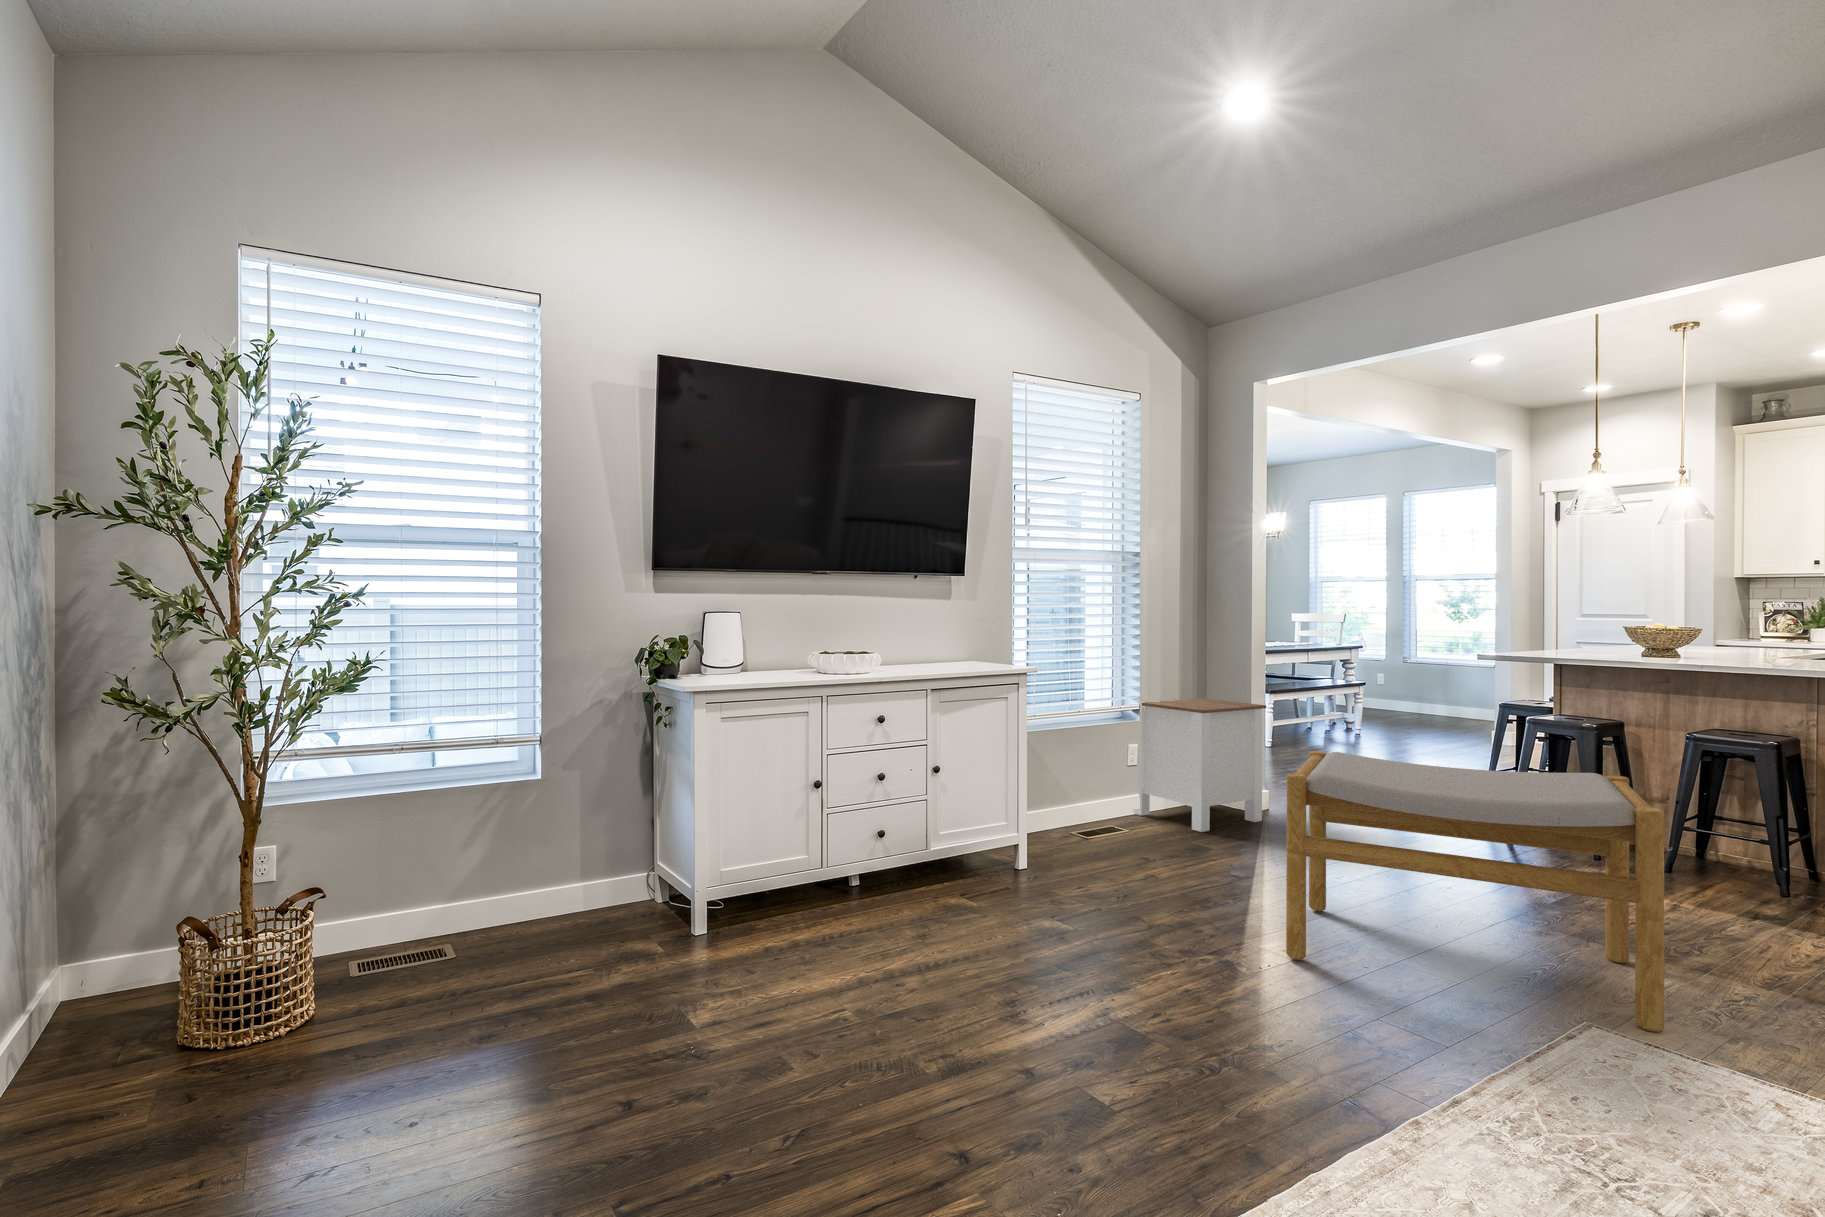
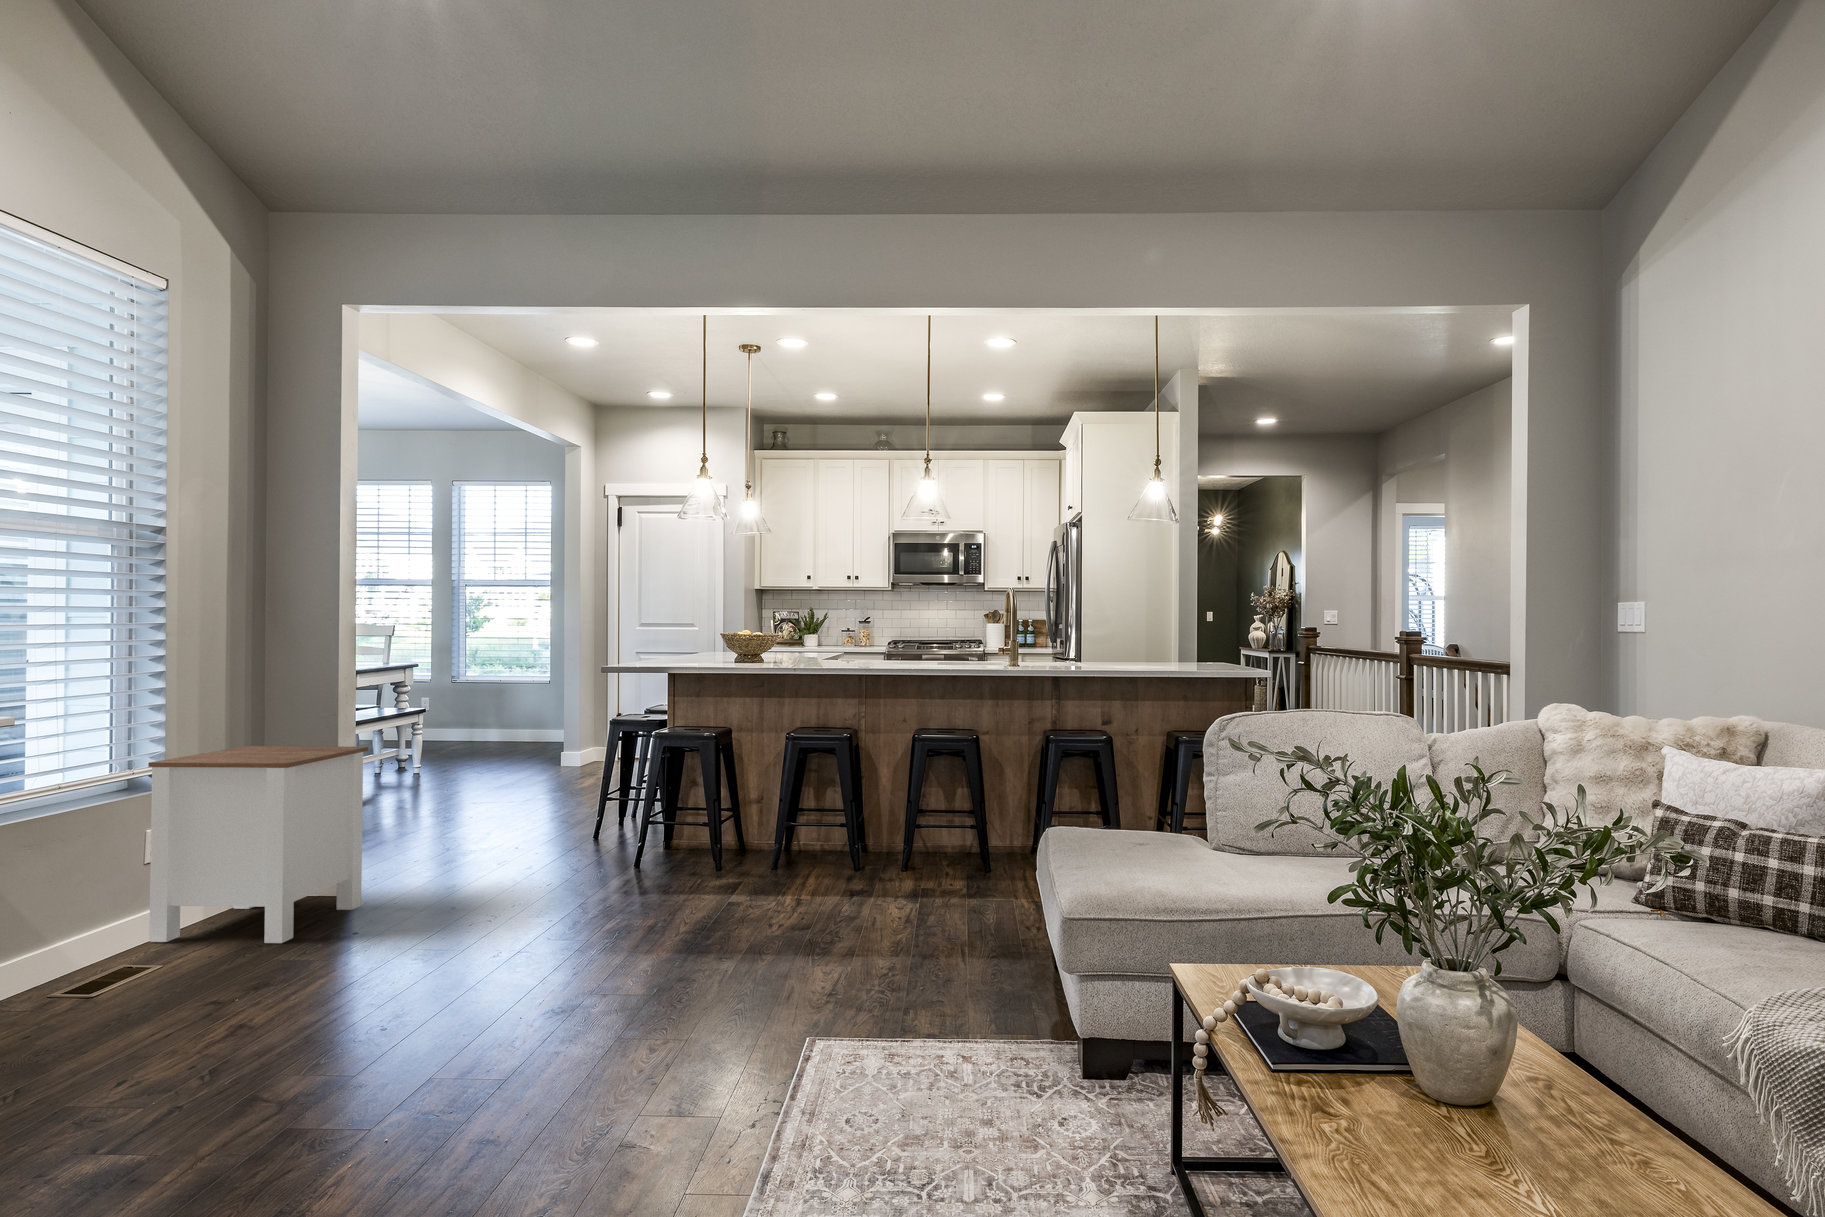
footstool: present [1286,751,1664,1032] -> none [489,780,860,1083]

